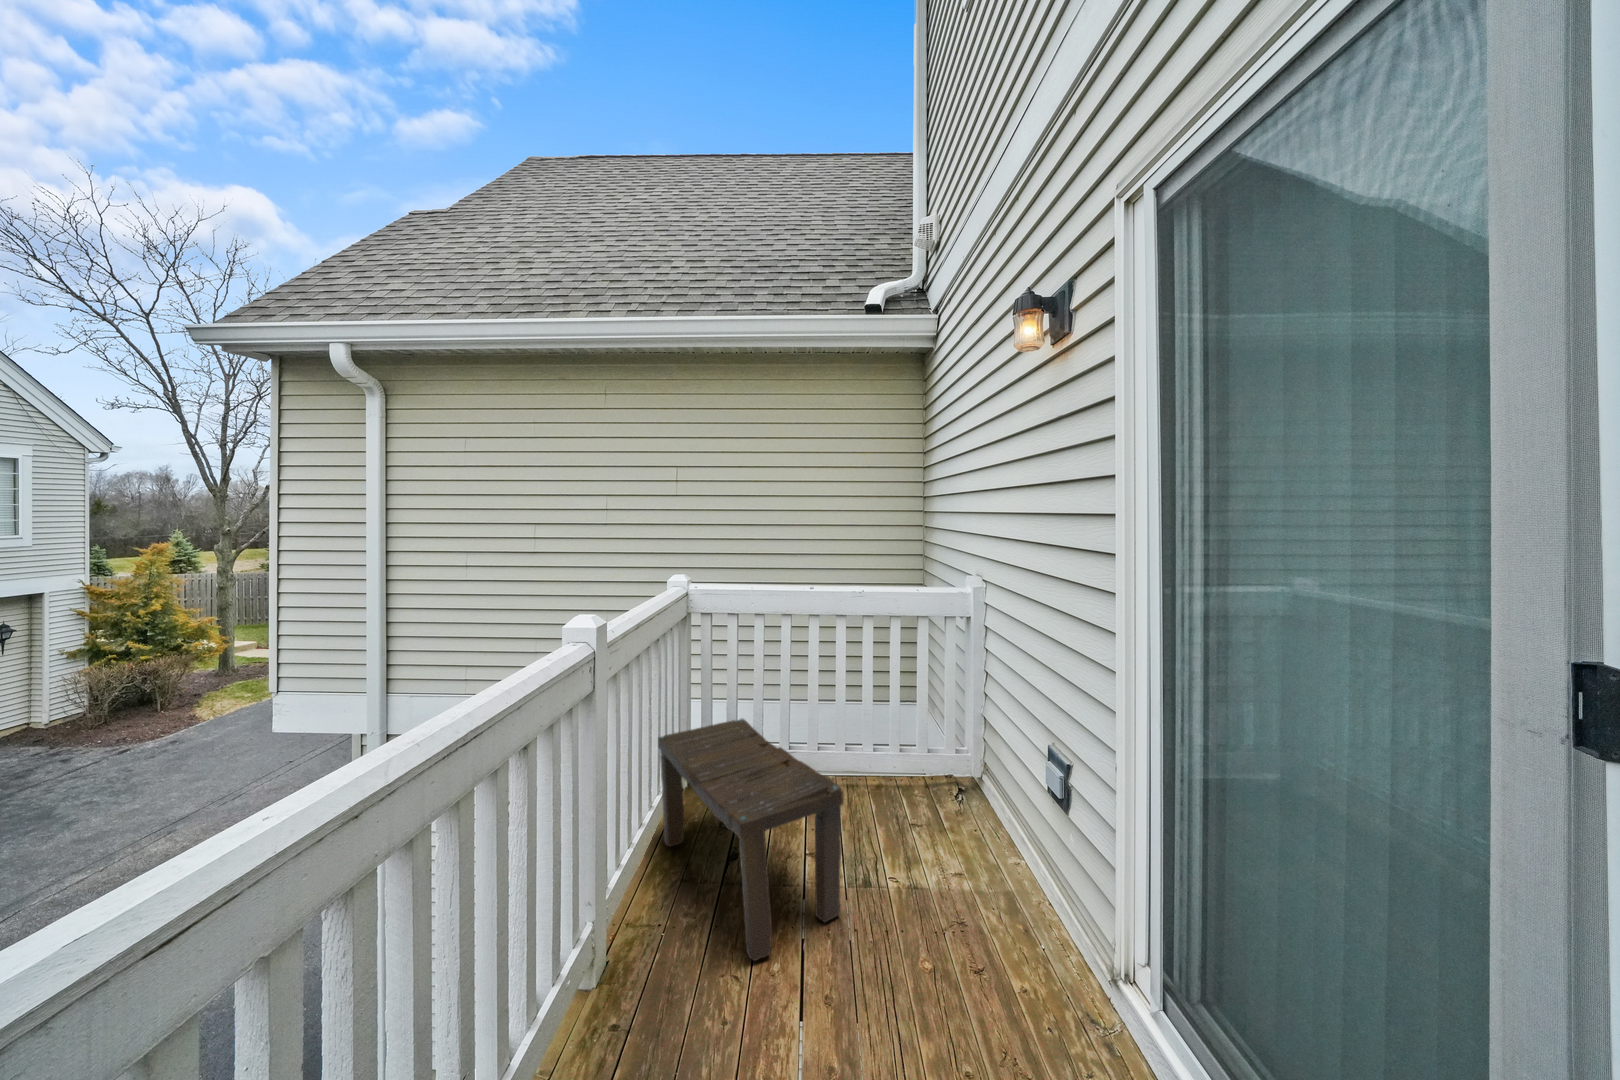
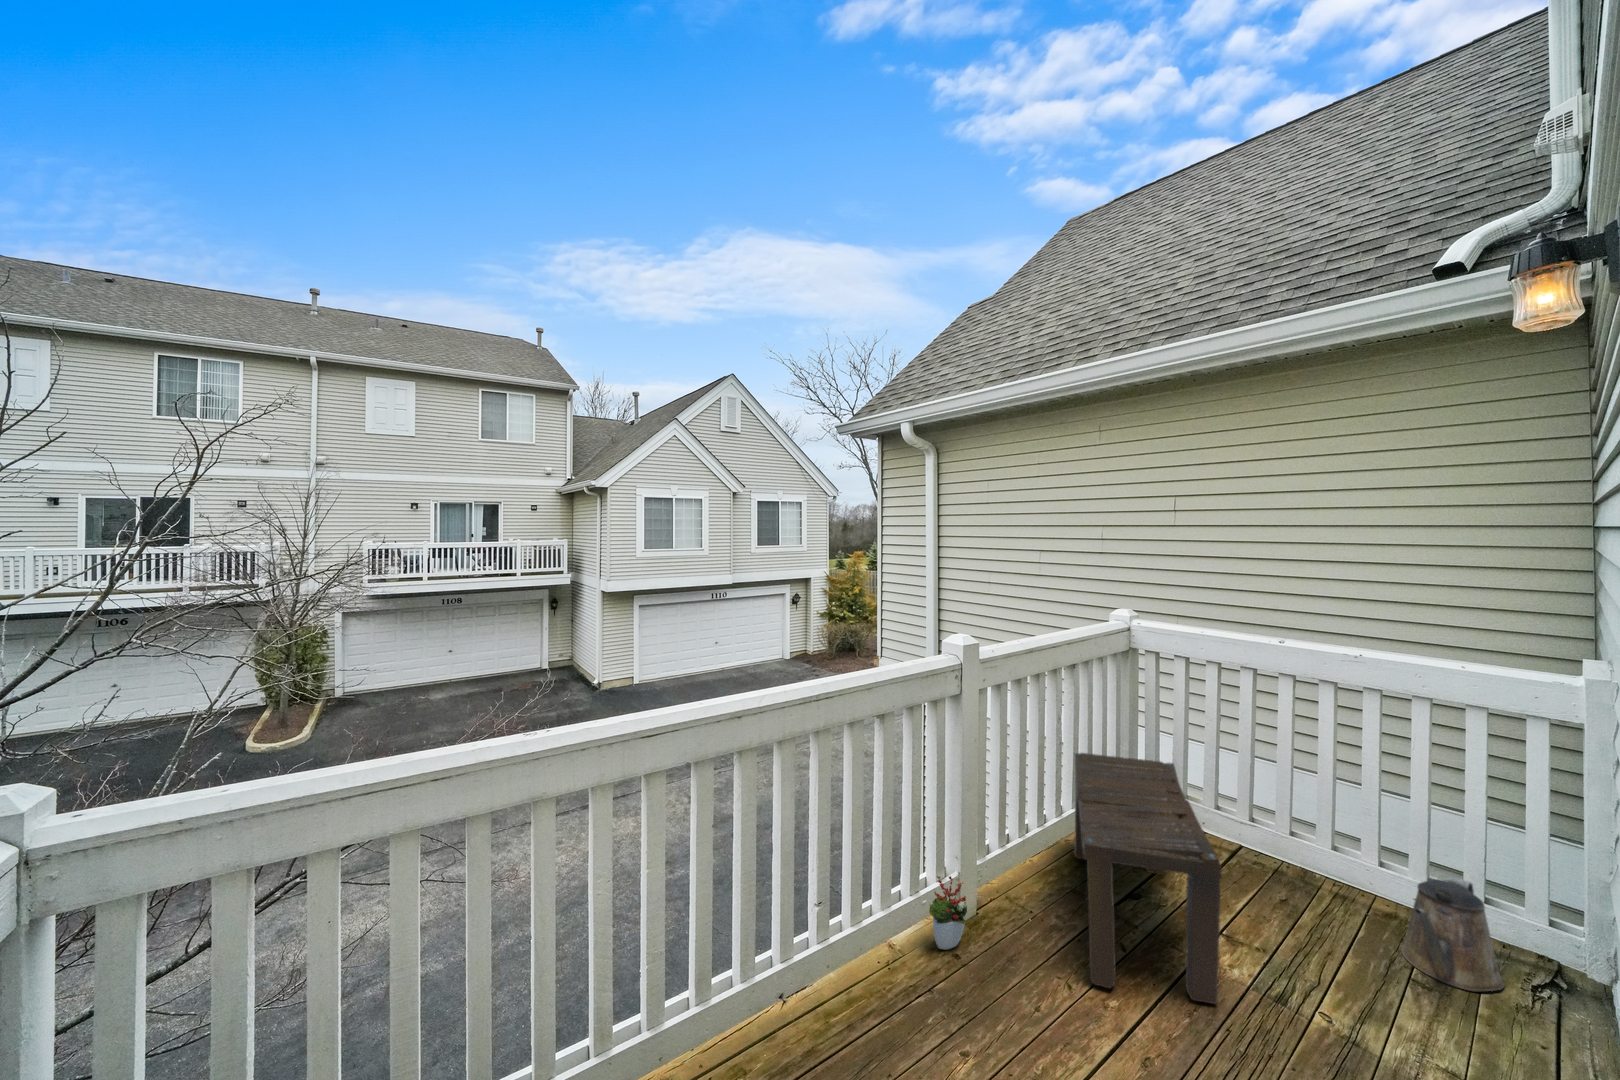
watering can: none [896,741,948,817] -> present [1401,877,1504,991]
decorative plant: none [577,933,623,1032] -> present [929,876,967,950]

